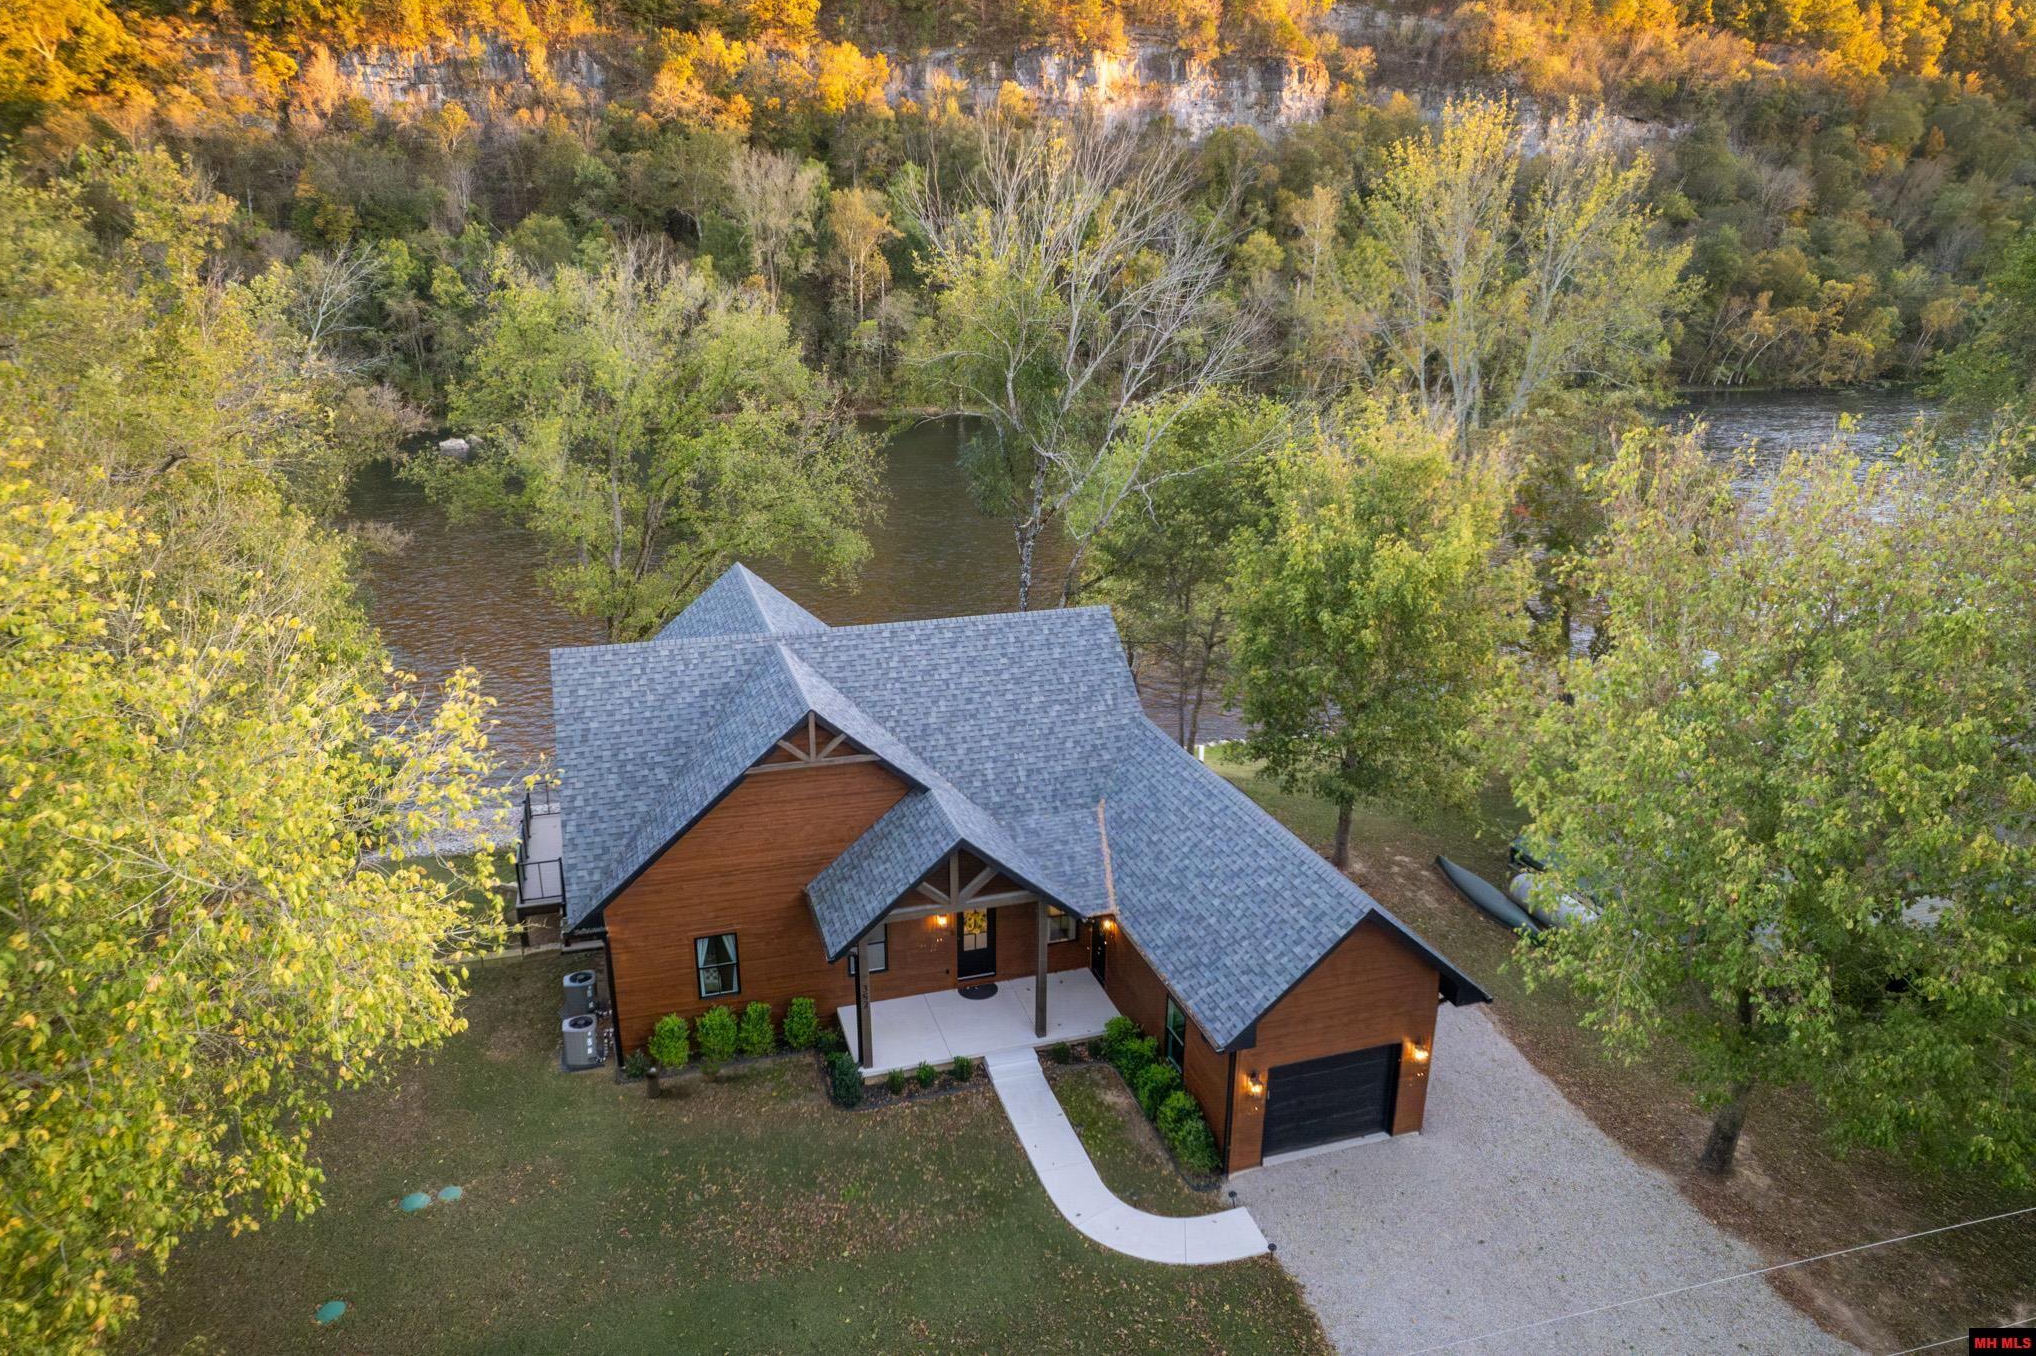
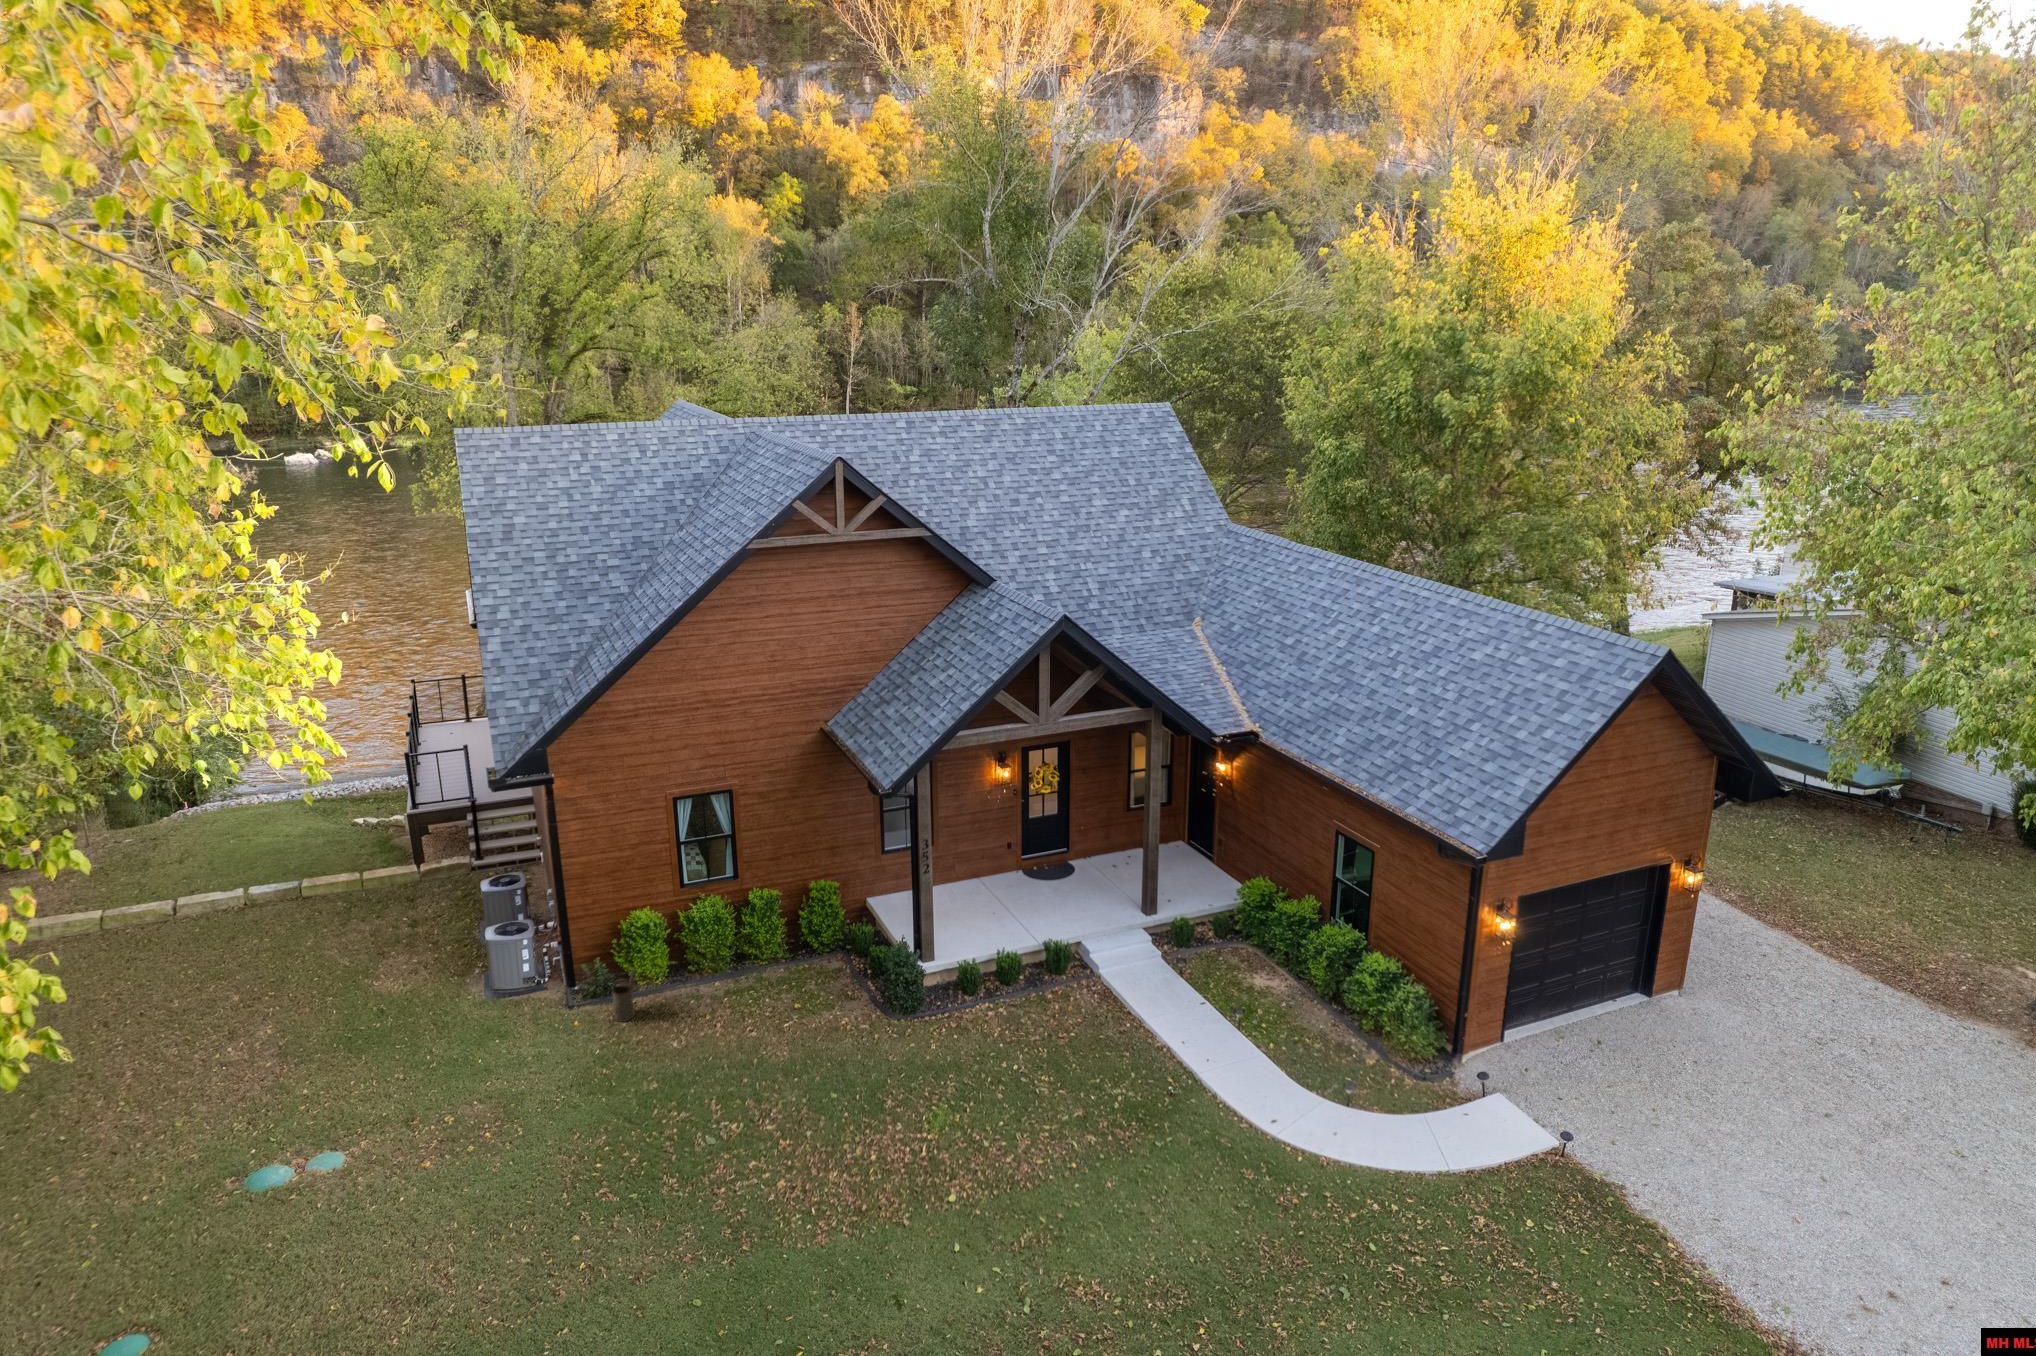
decorative plant: present [696,1059,722,1082] -> none [681,965,727,998]

